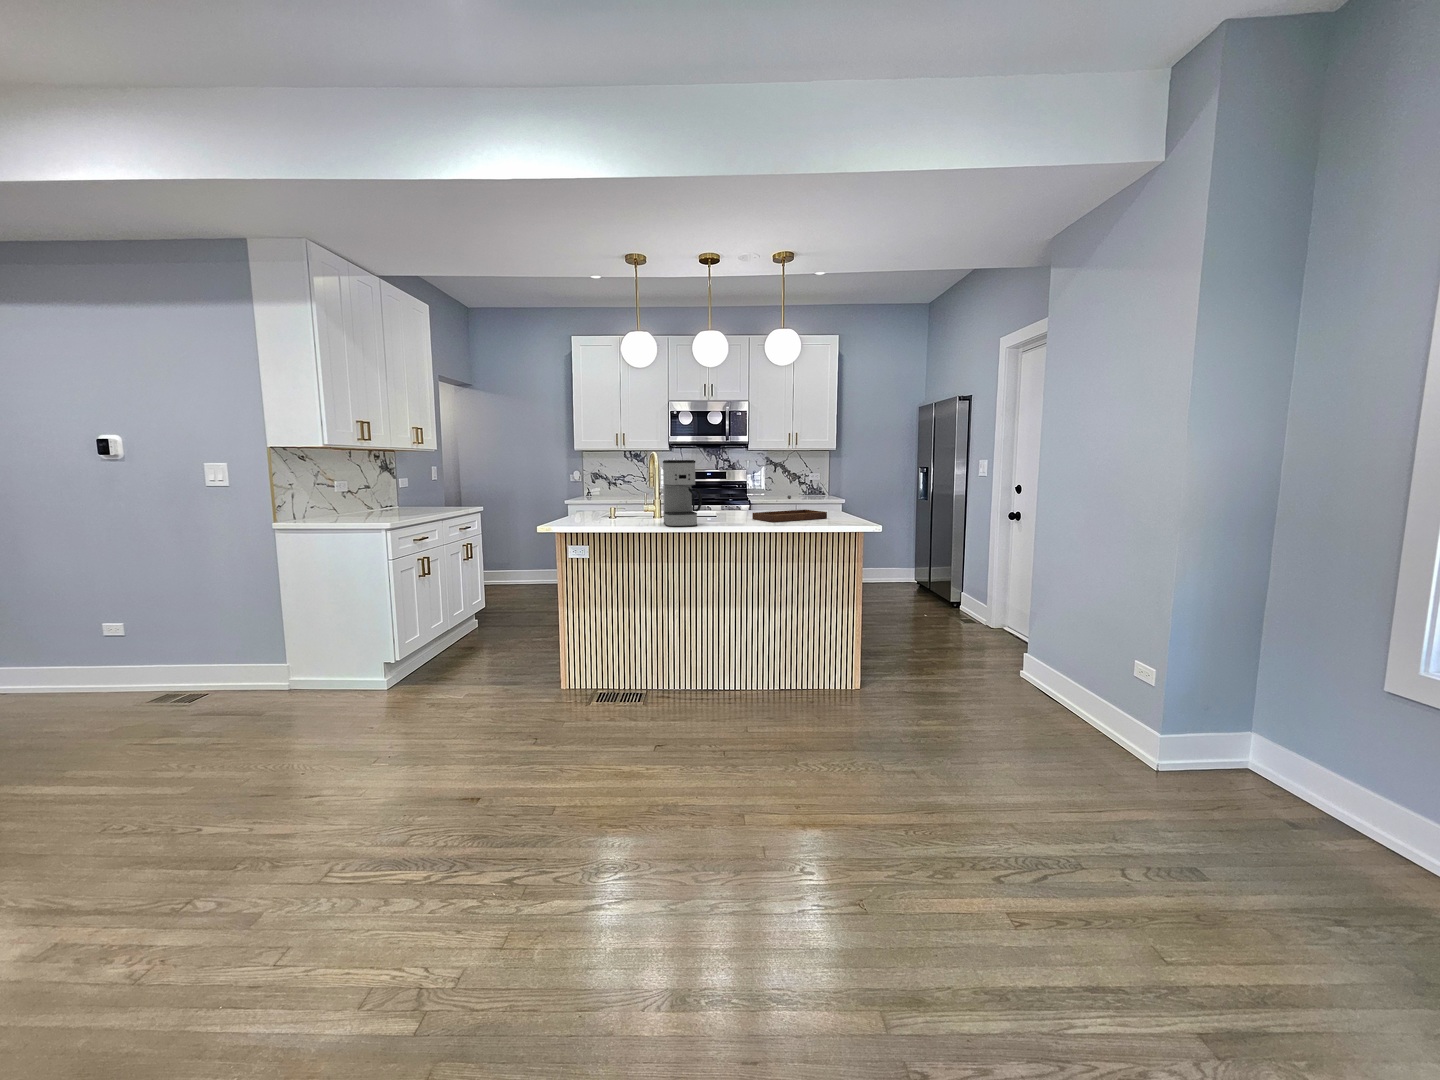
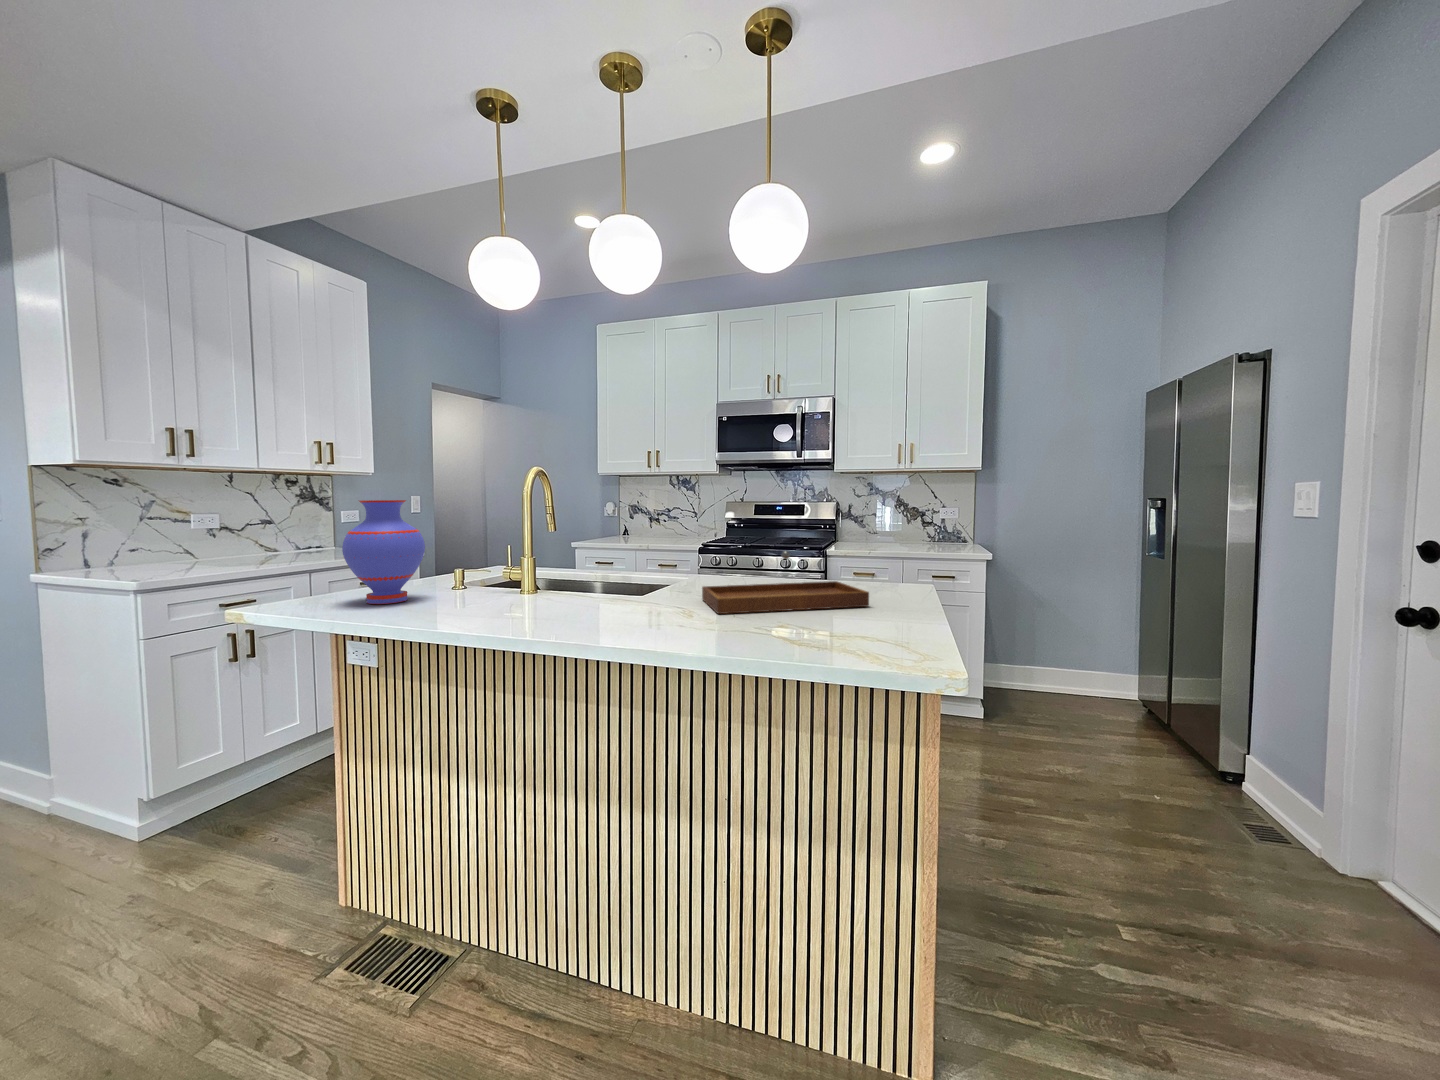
coffee maker: present [663,460,702,527] -> none [464,470,554,619]
vase: none [585,473,622,525] -> present [342,500,425,604]

